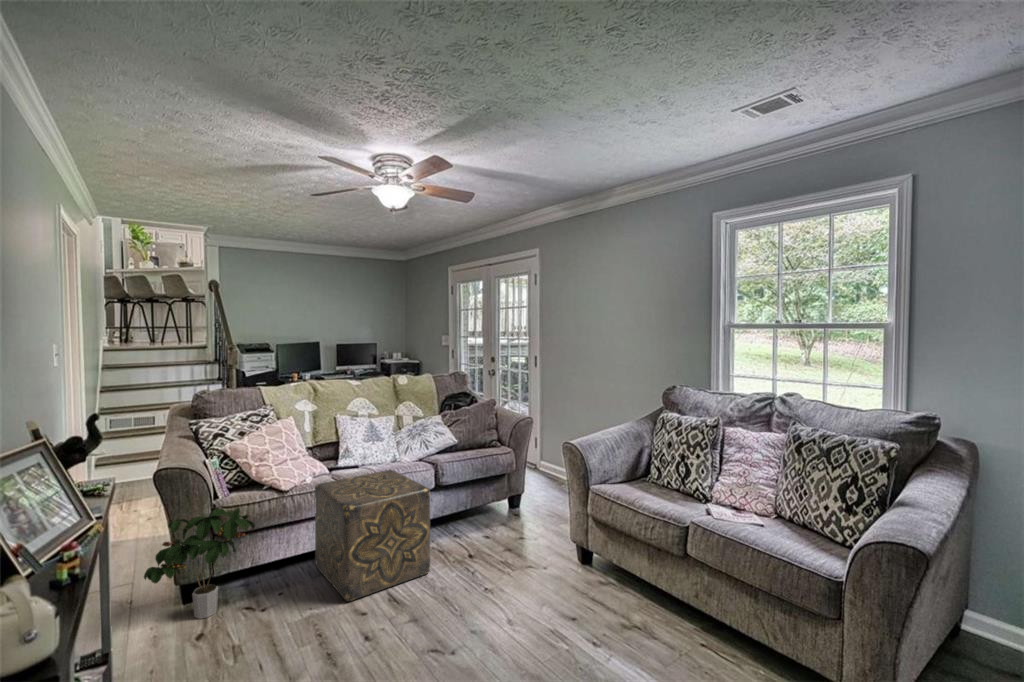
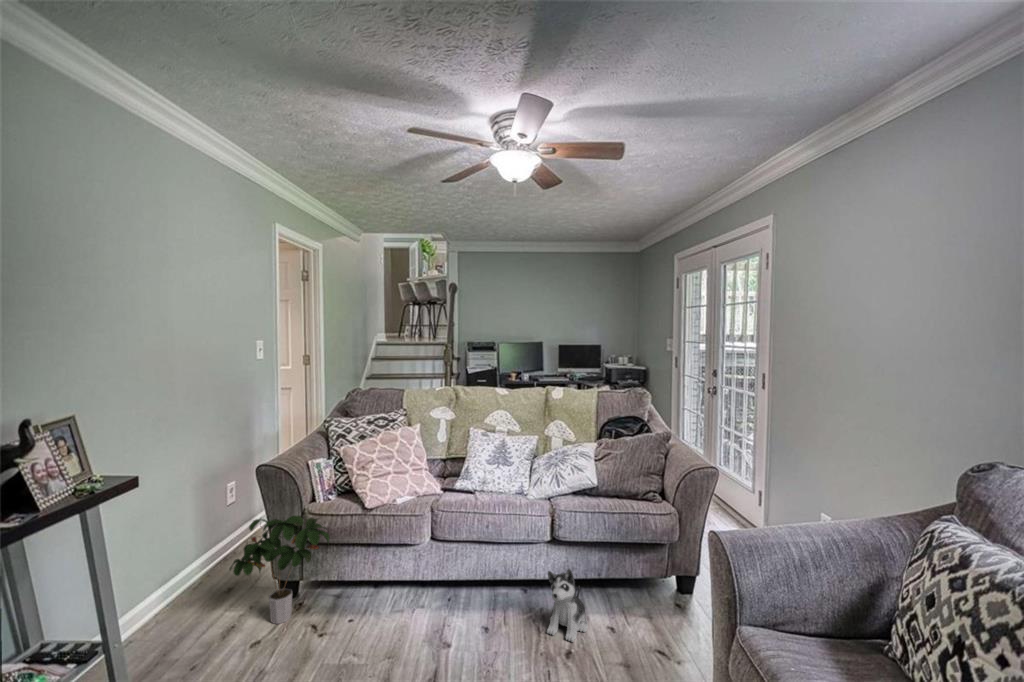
ottoman: present [315,470,430,601] -> none [384,506,502,664]
plush toy: none [444,500,473,551] -> present [547,569,588,642]

